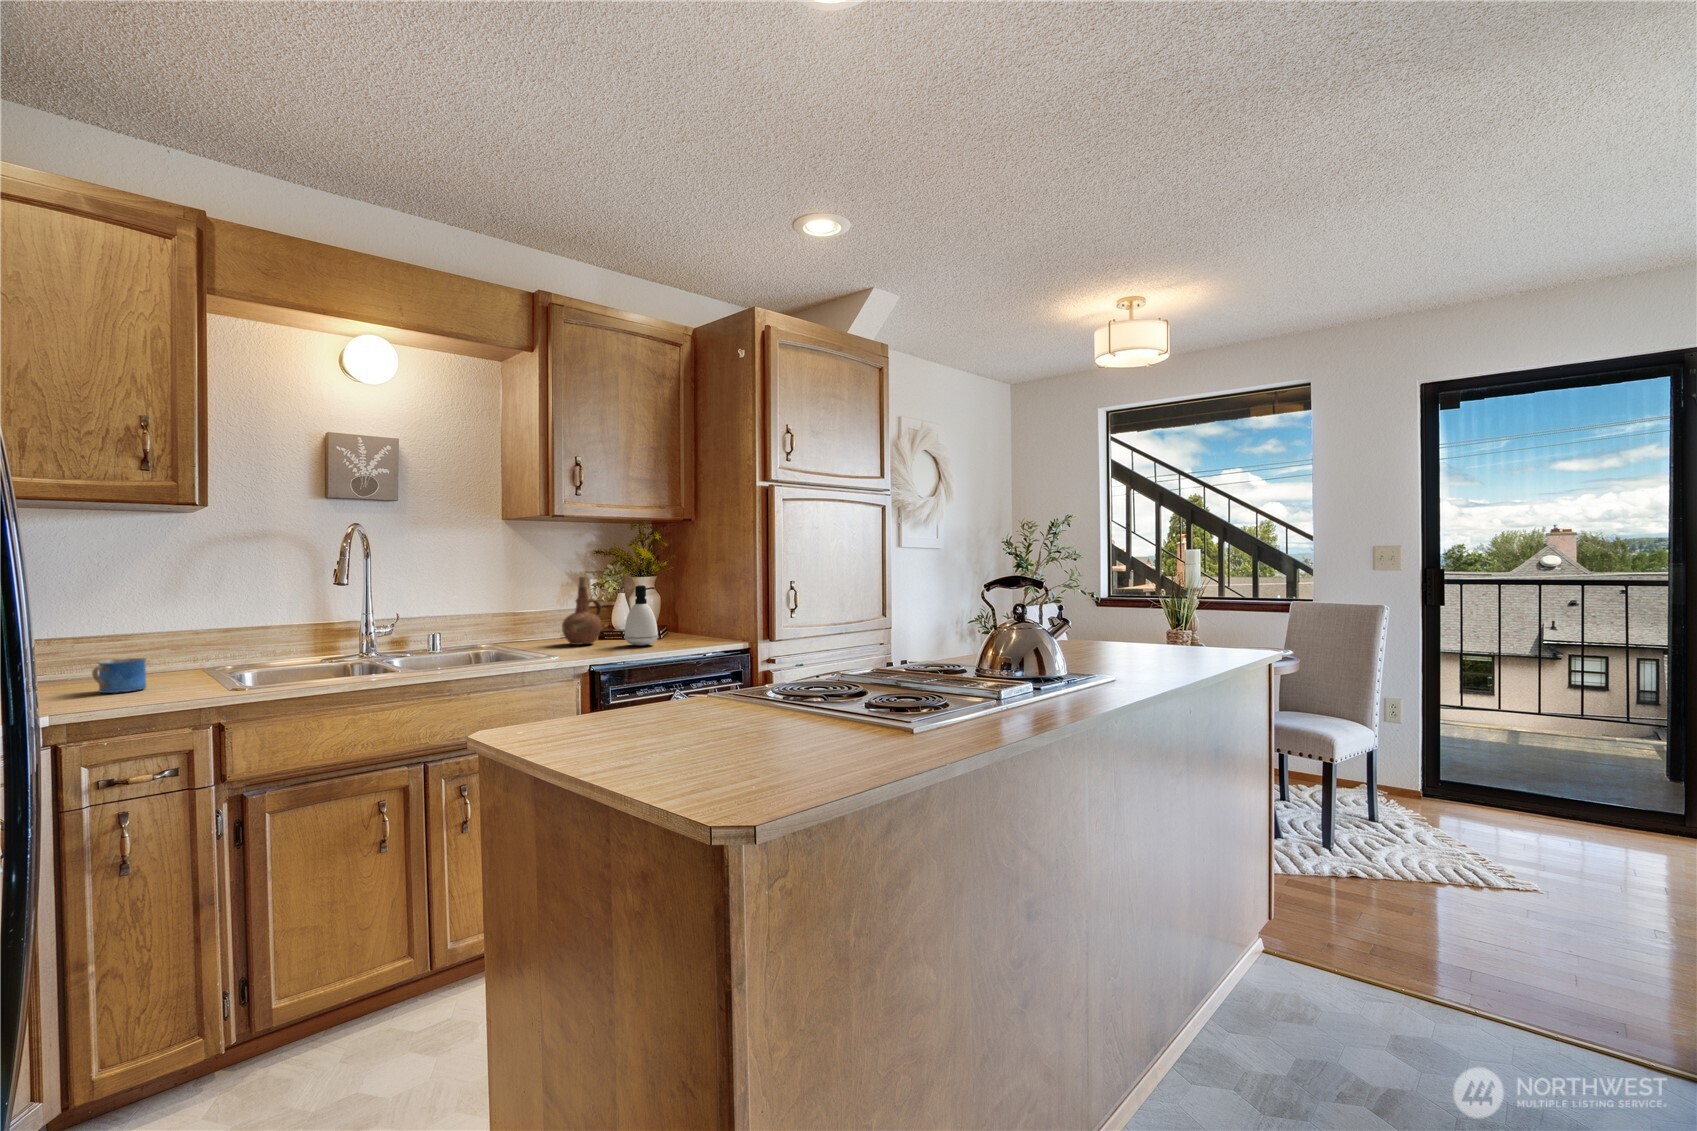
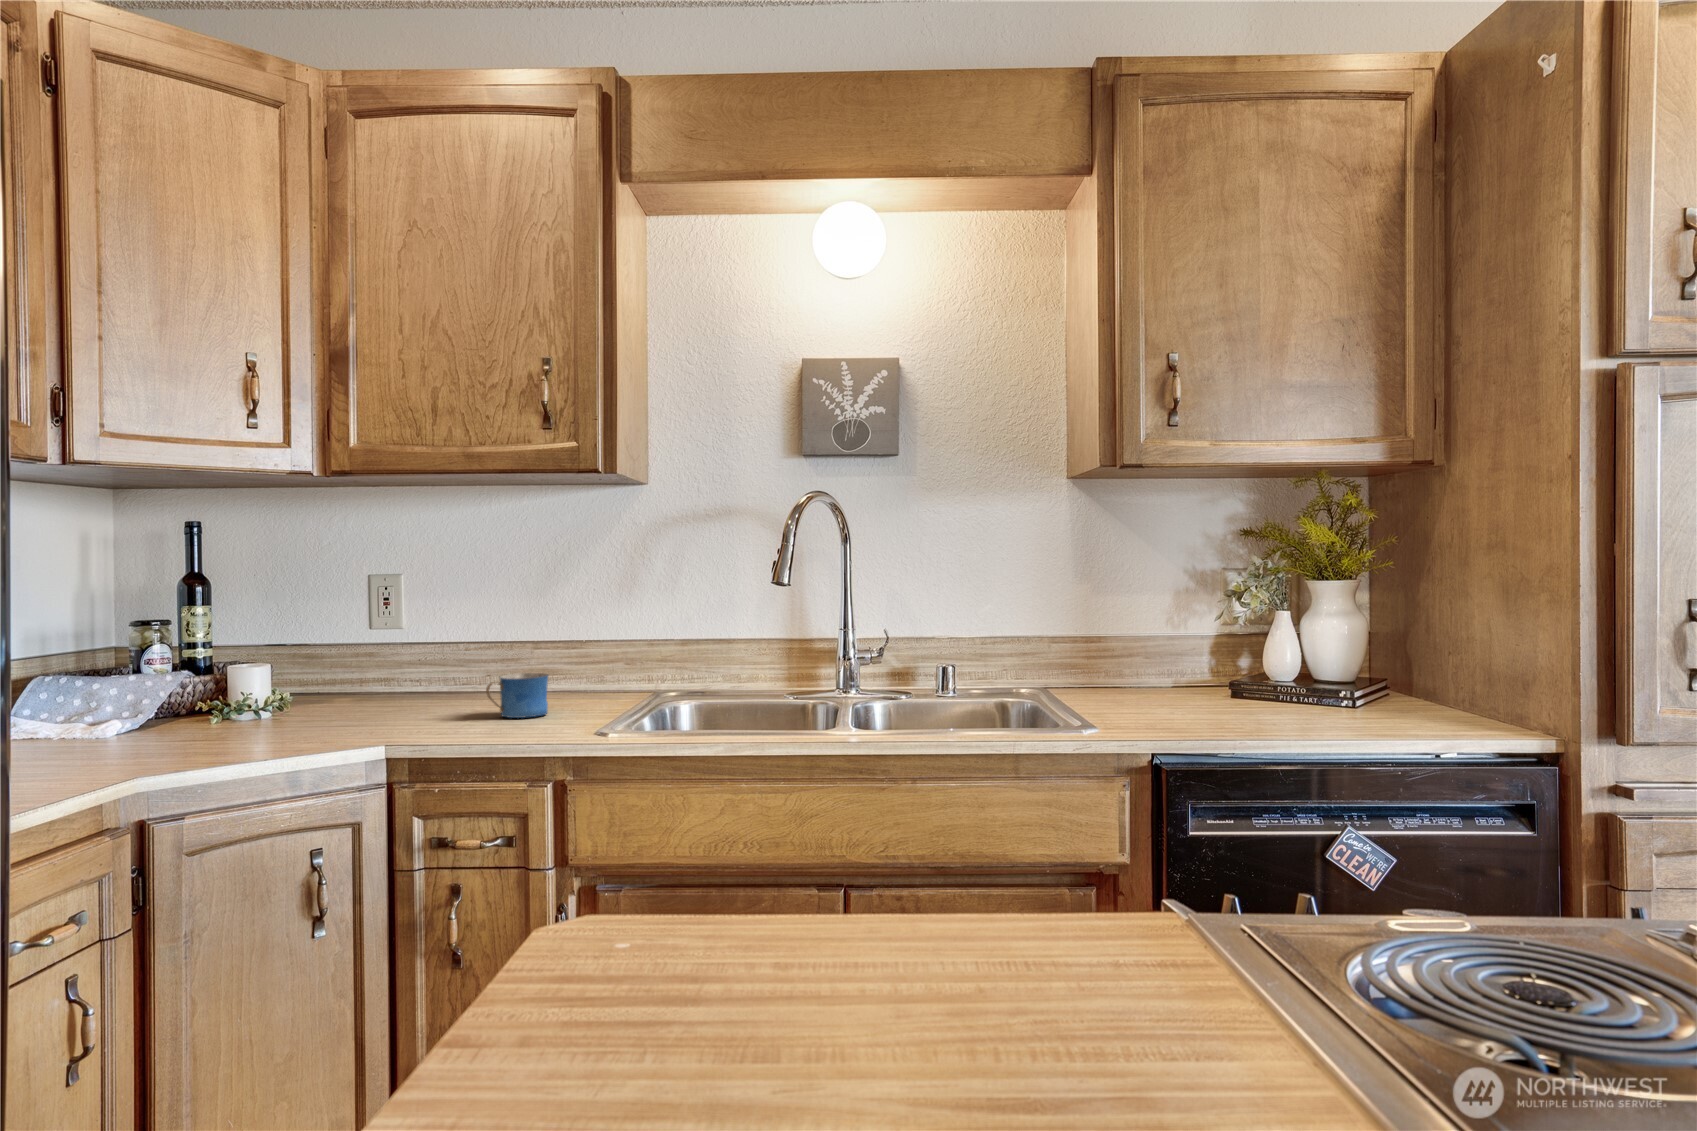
ceramic pitcher: present [562,577,602,645] -> none [1143,578,1221,707]
soap dispenser: present [625,585,658,646] -> none [1252,598,1324,722]

